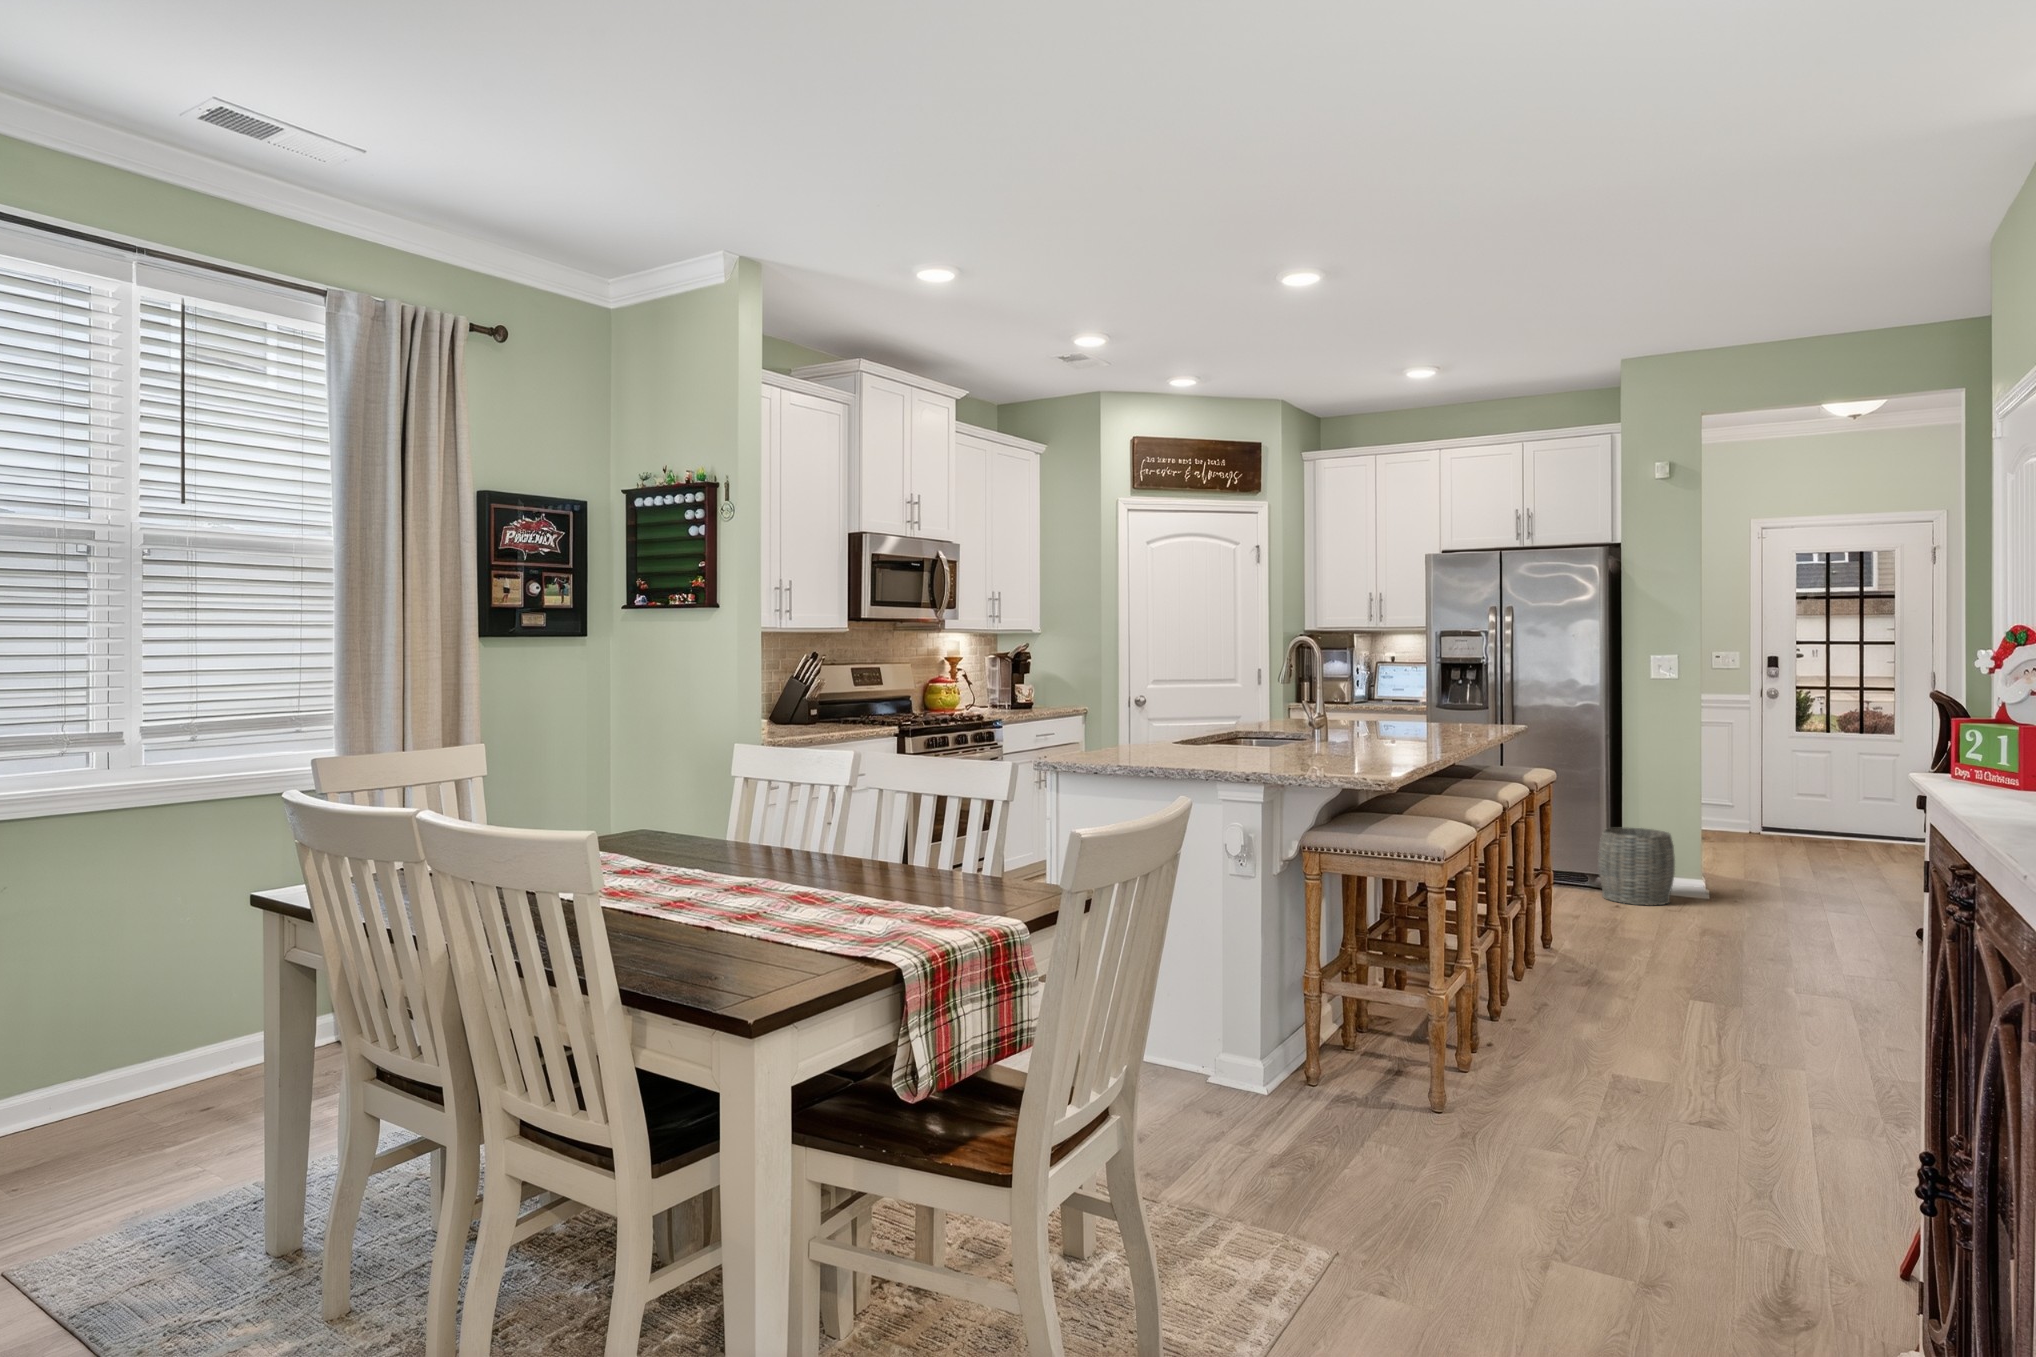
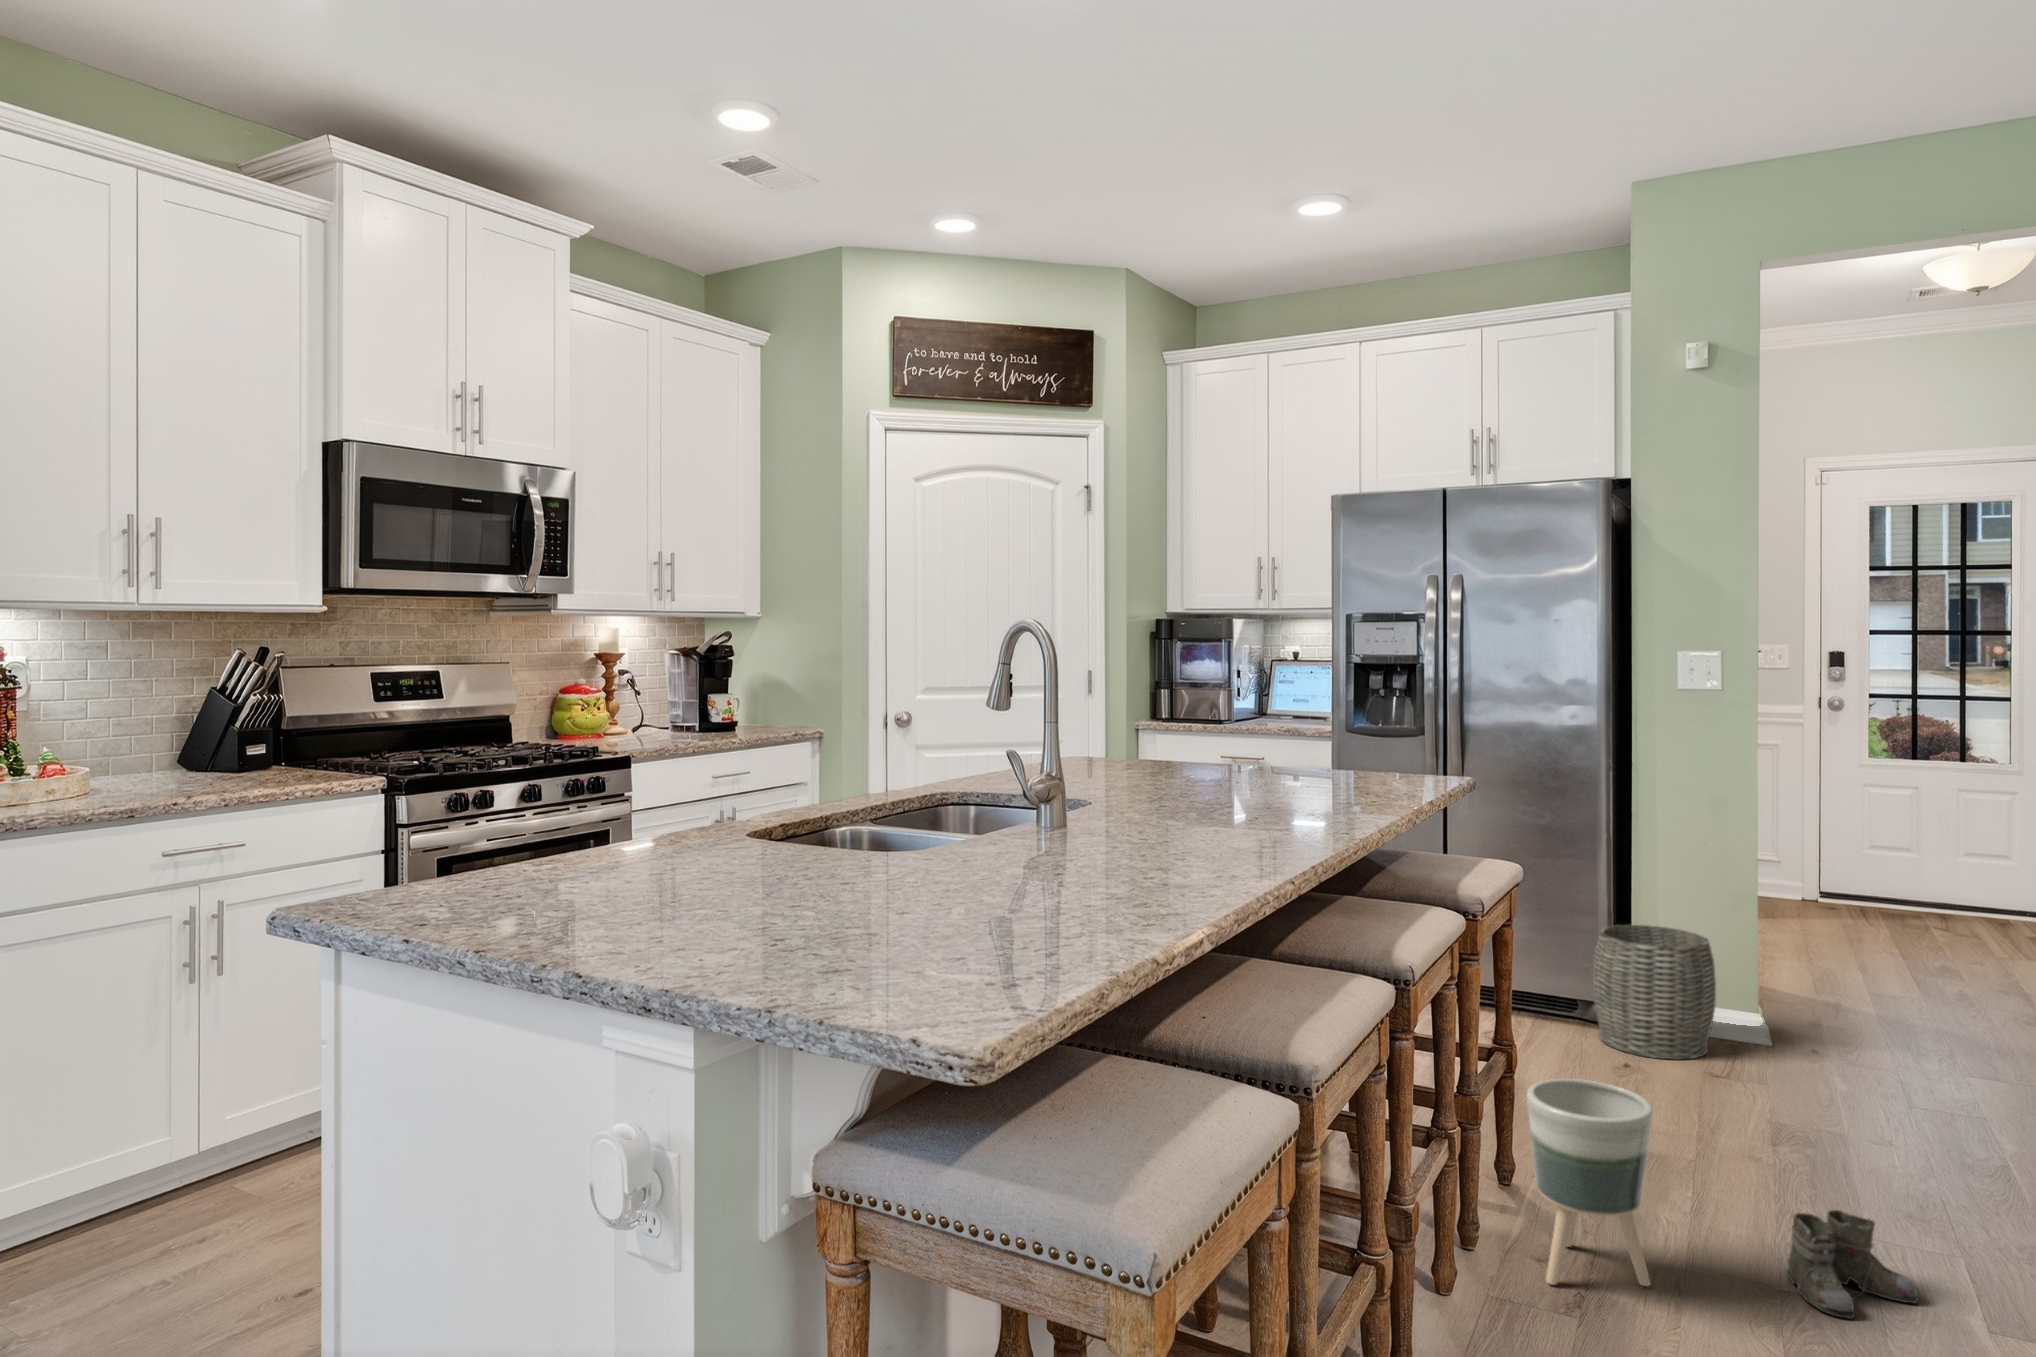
planter: none [1561,879,1627,979] -> present [1527,1079,1653,1286]
boots: none [1688,943,1763,989] -> present [1786,1210,1918,1319]

